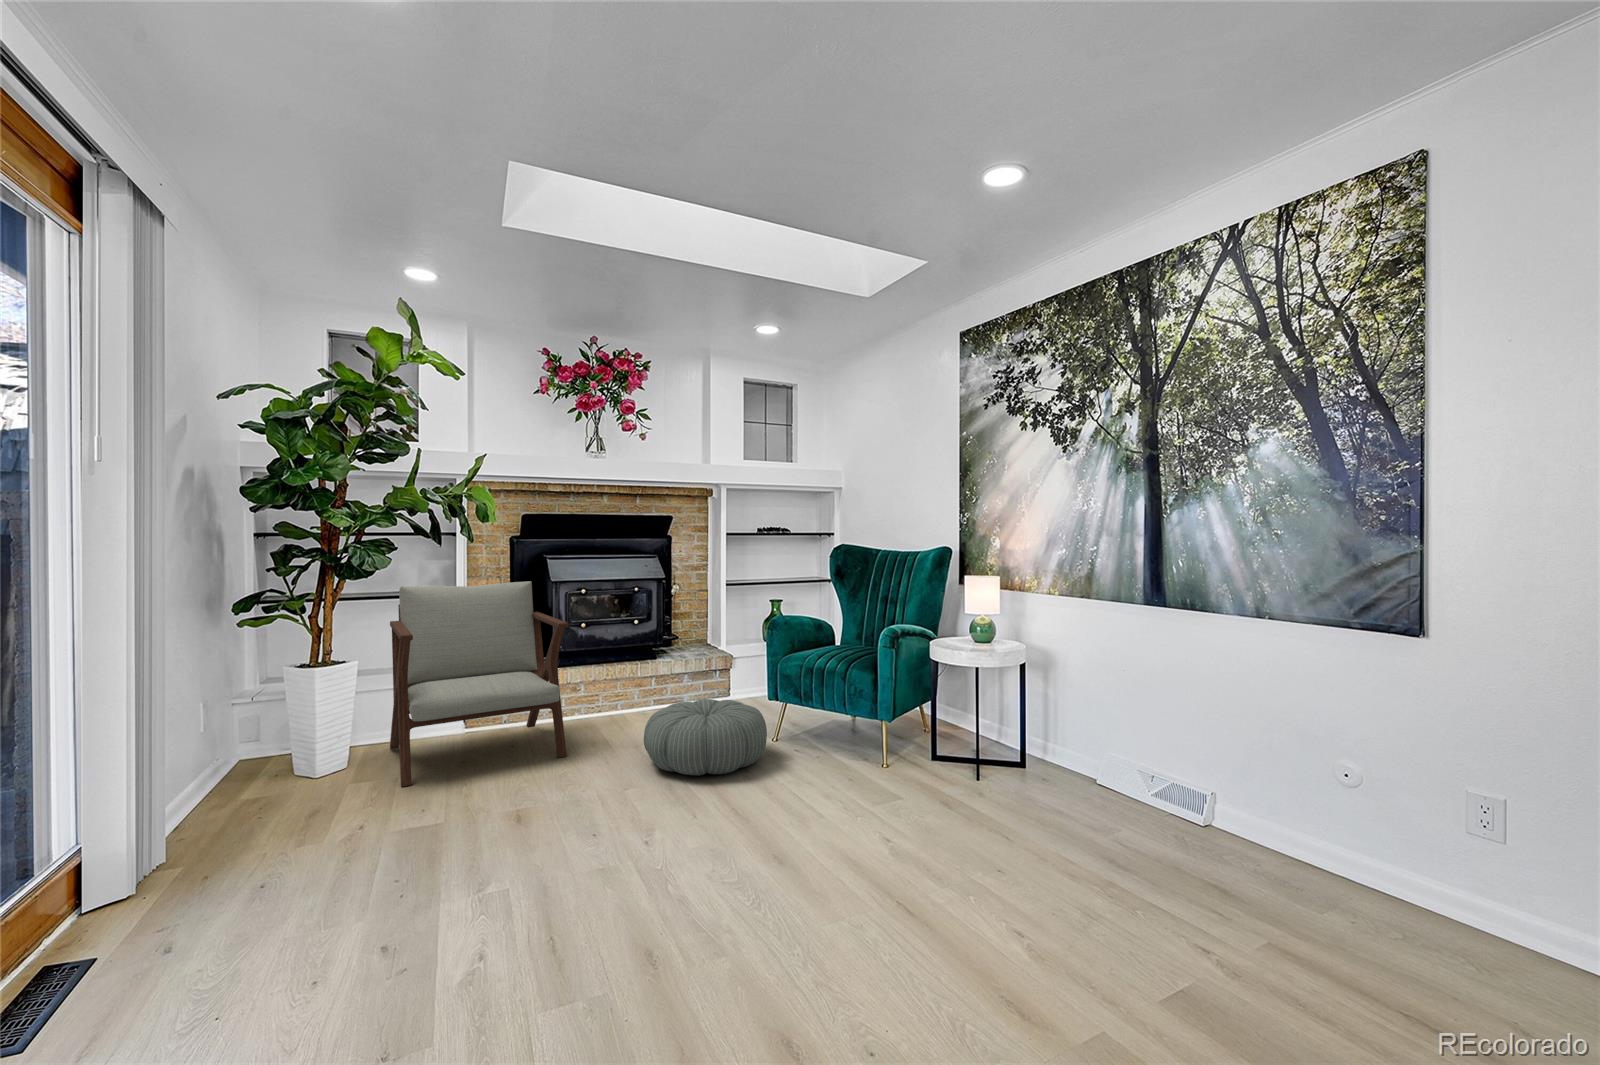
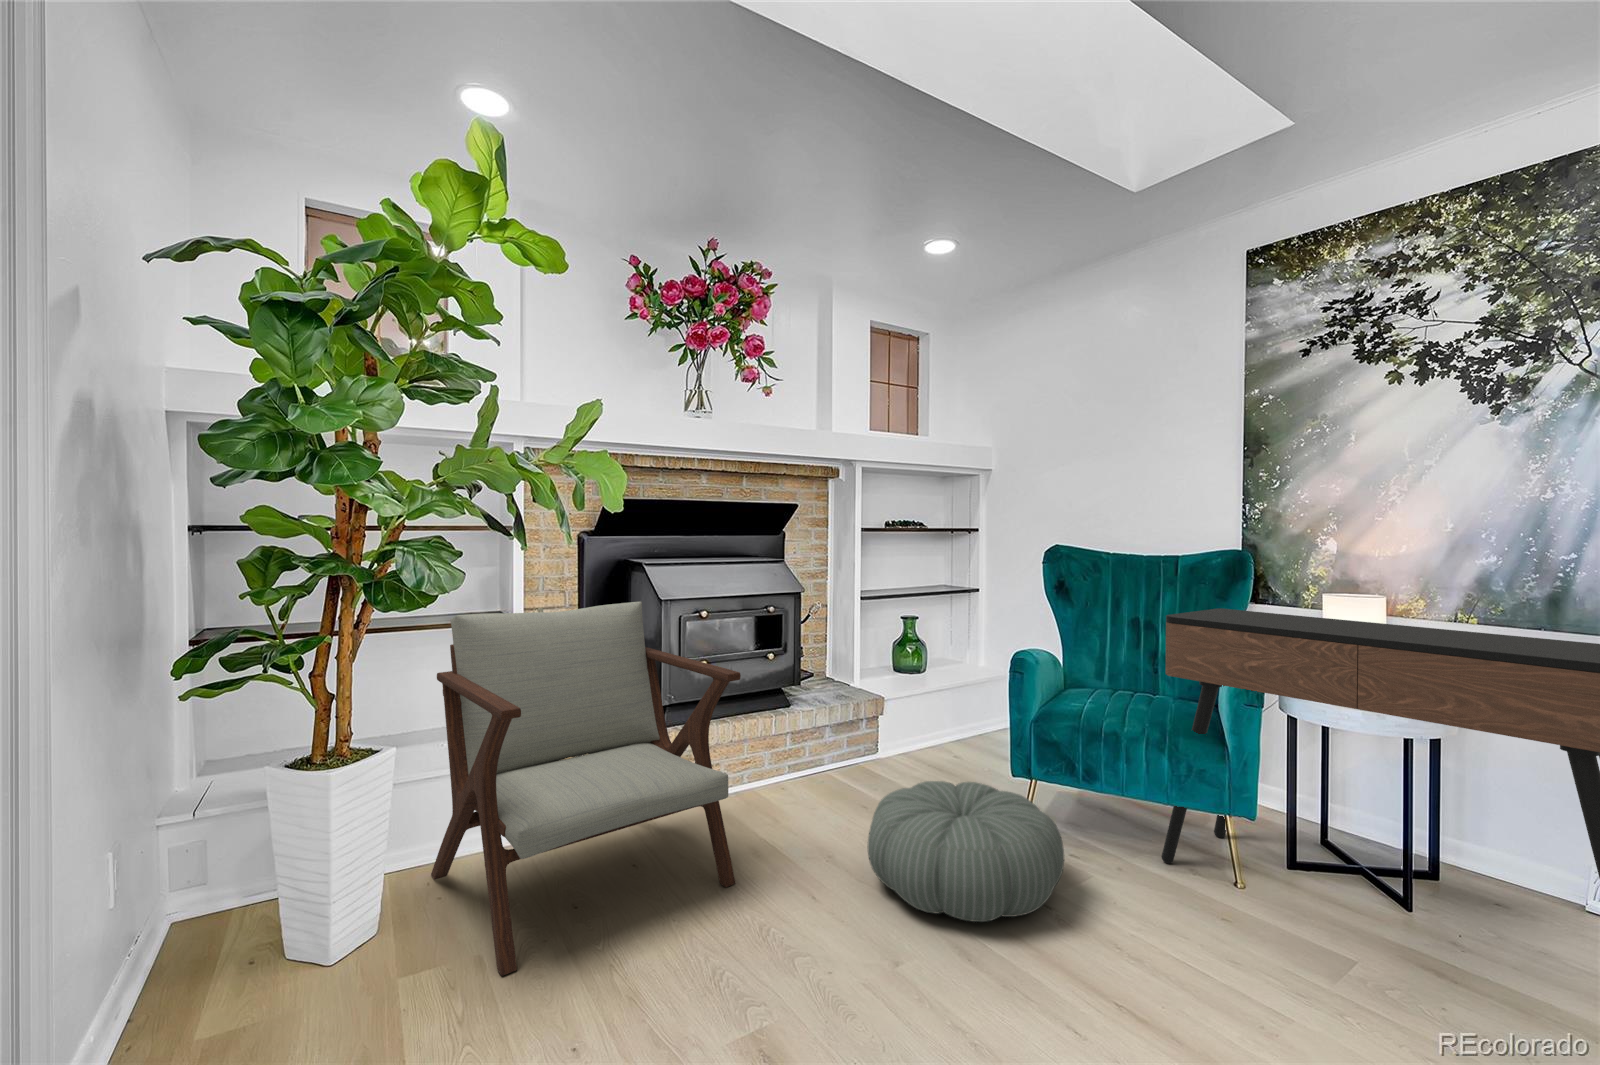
console table: none [852,587,1088,840] -> present [1161,608,1600,879]

